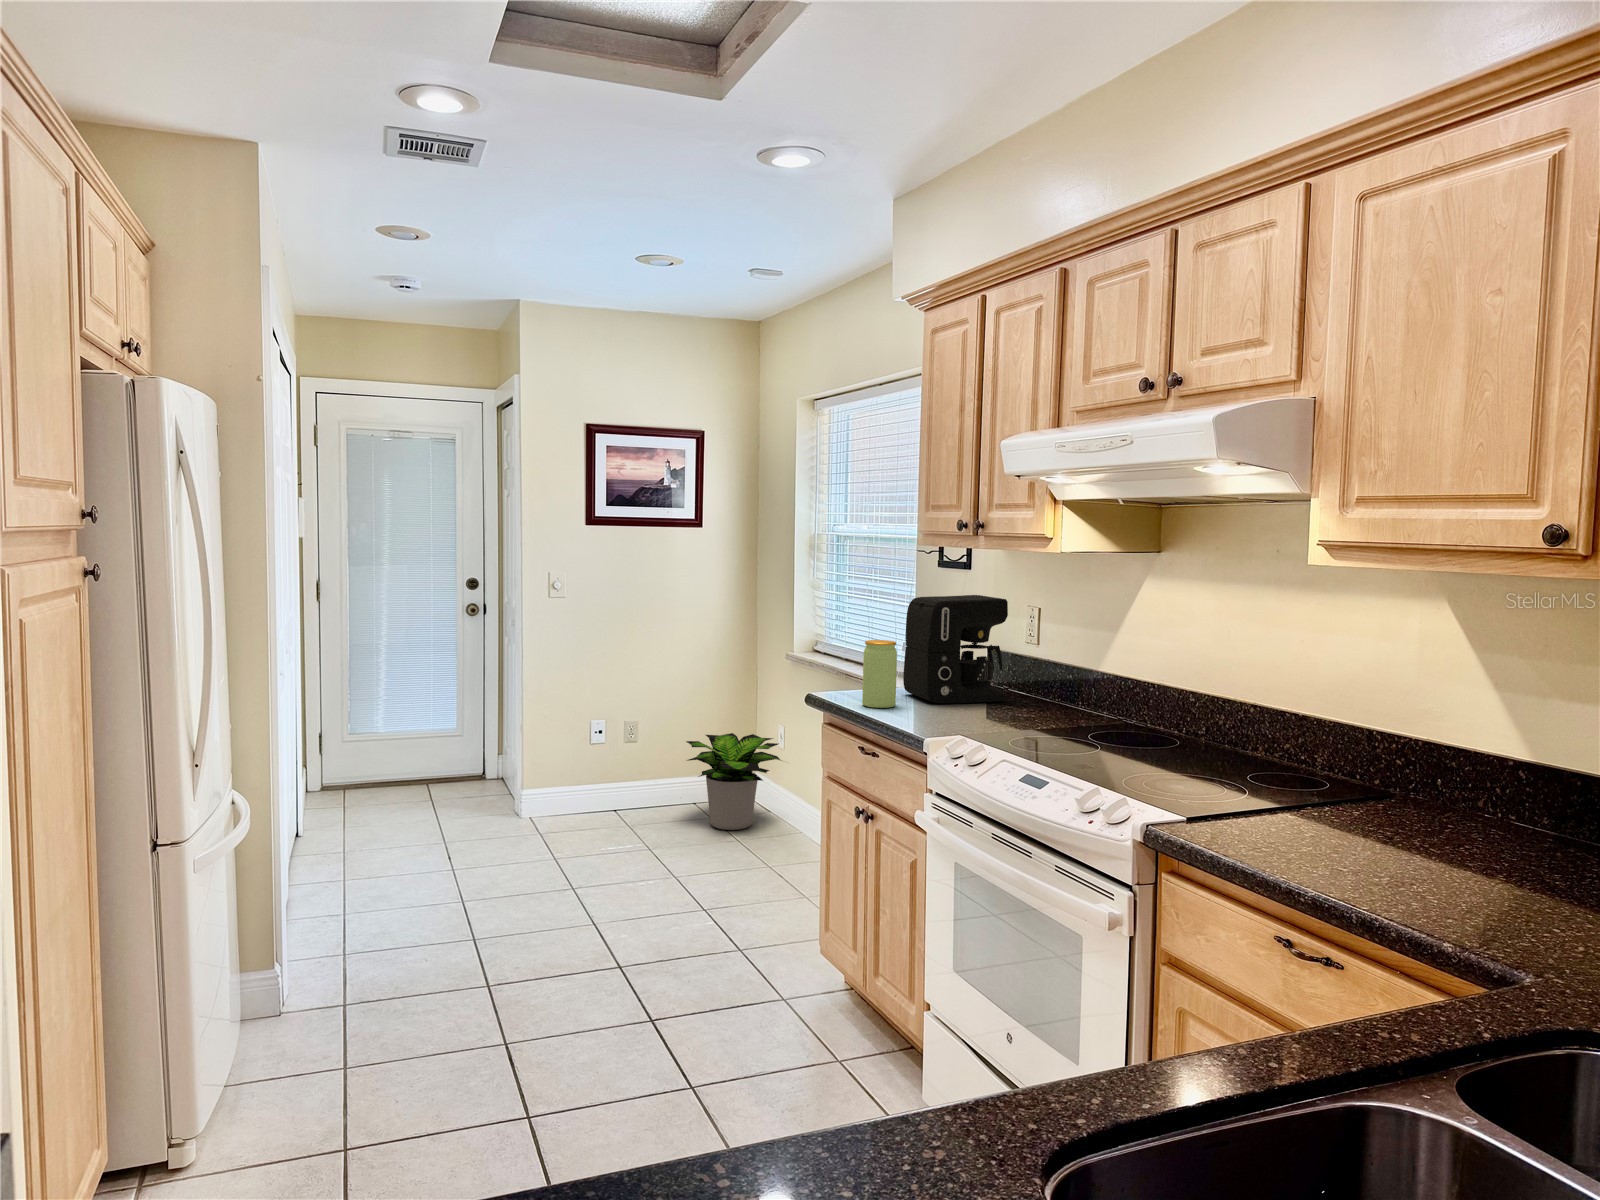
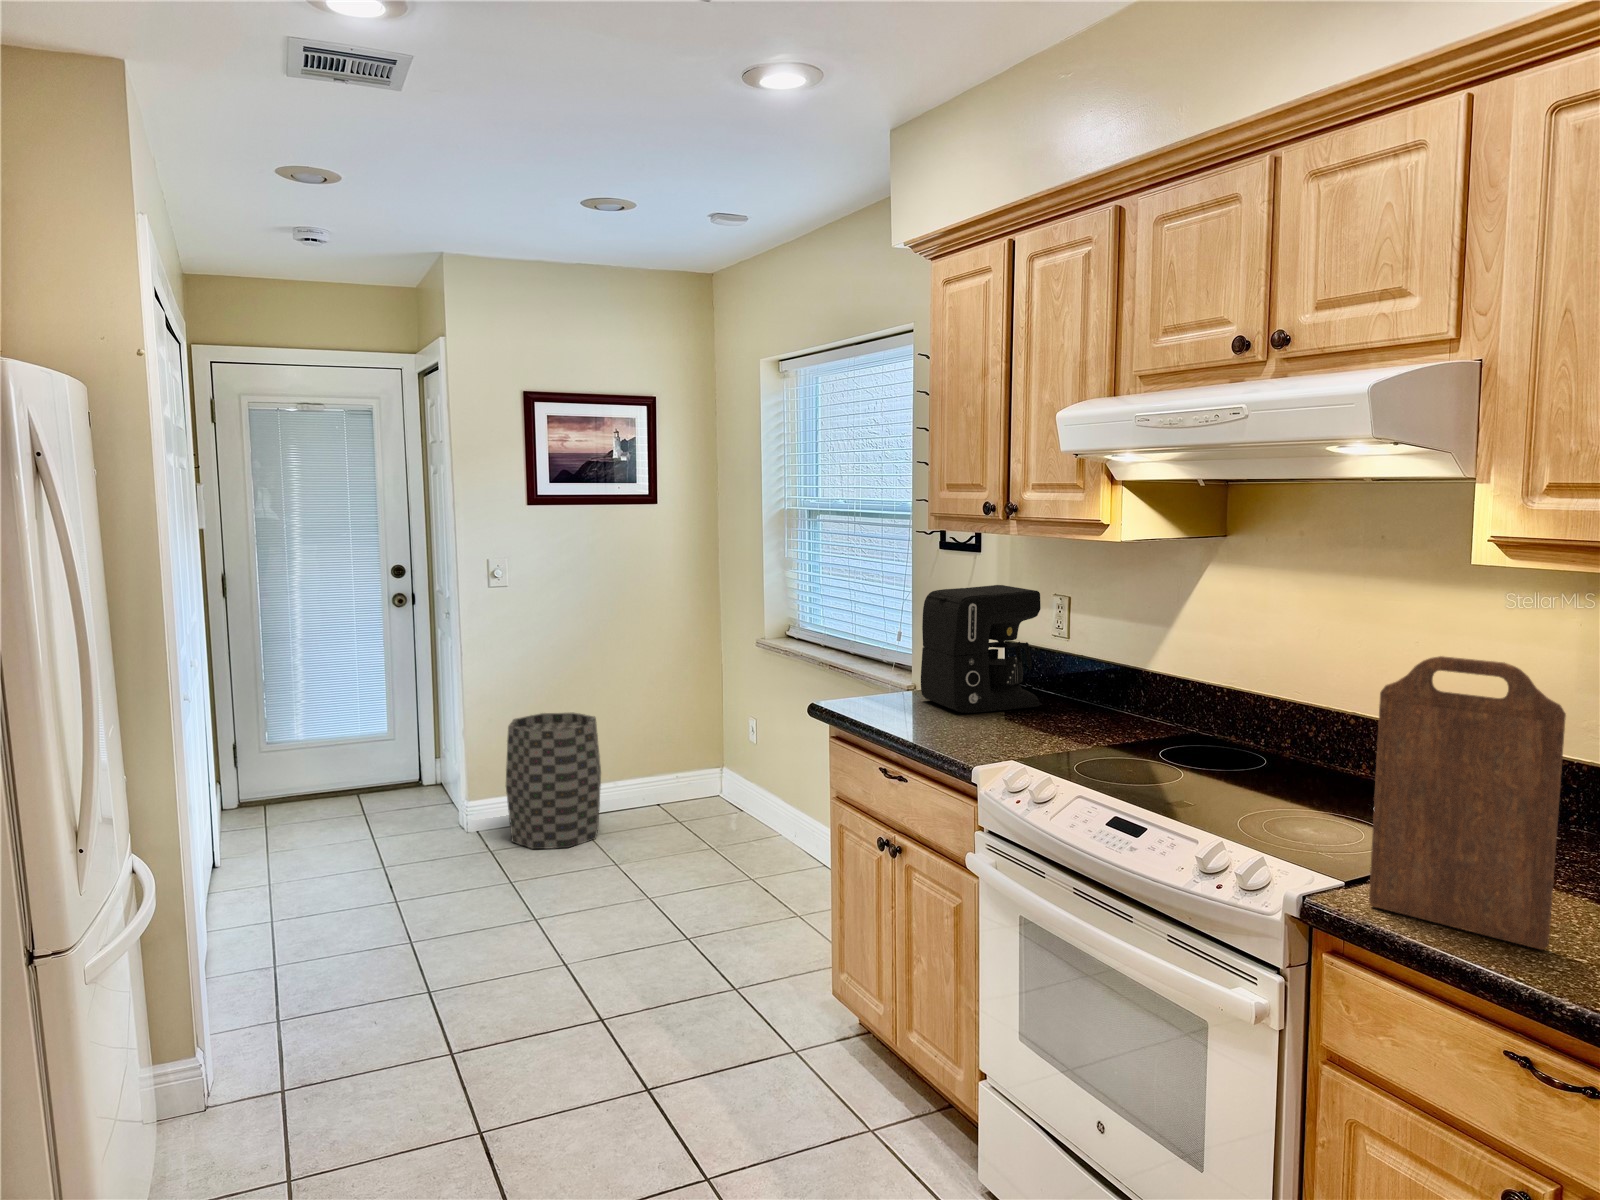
cutting board: none [1195,627,1331,861] -> present [1369,656,1566,949]
jar: present [862,640,897,708] -> none [882,644,920,723]
trash can: none [555,713,642,834] -> present [506,713,601,849]
potted plant: present [686,733,781,830] -> none [649,729,767,836]

